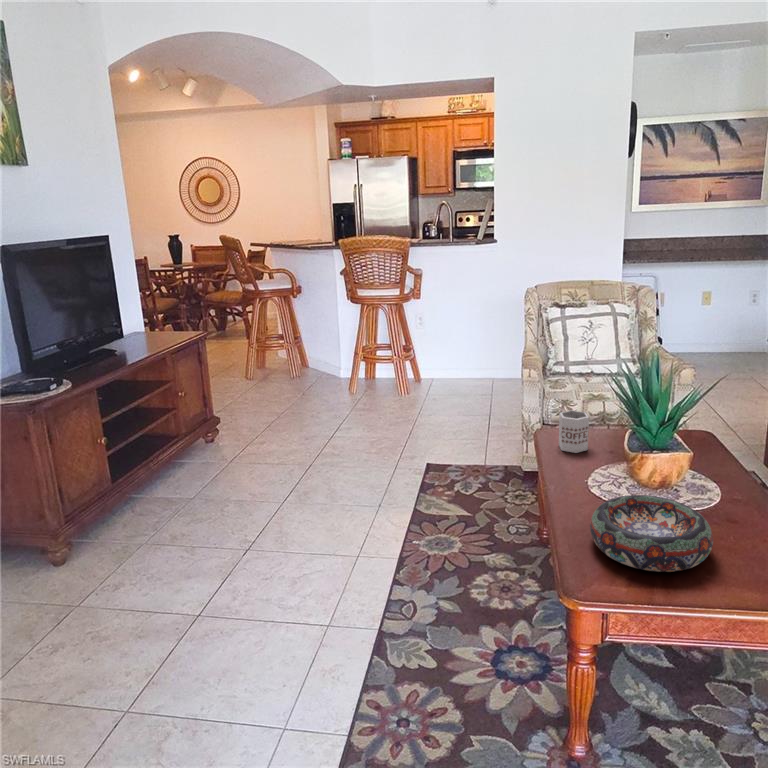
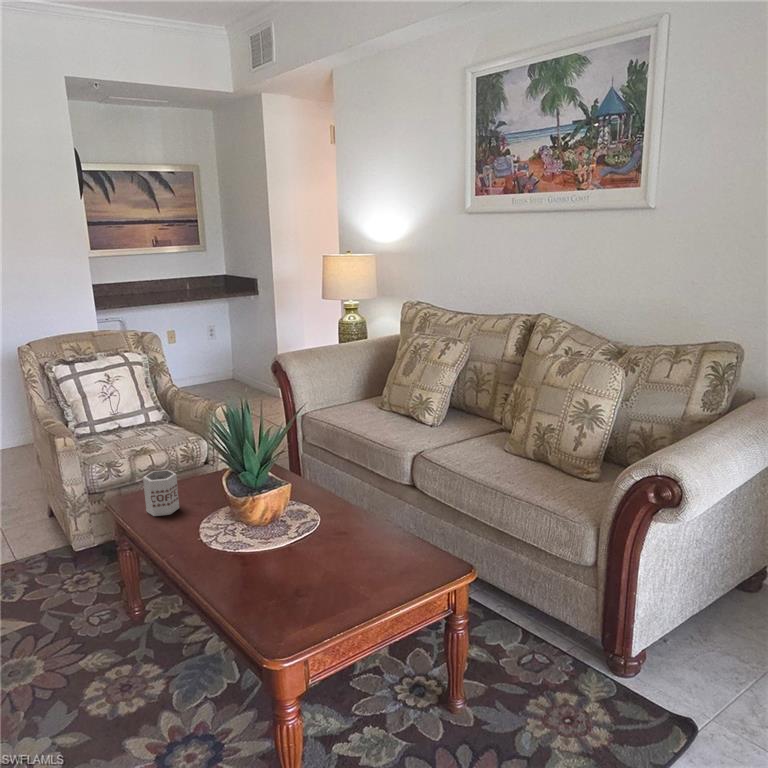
decorative bowl: present [590,495,713,572] -> none [247,531,355,604]

